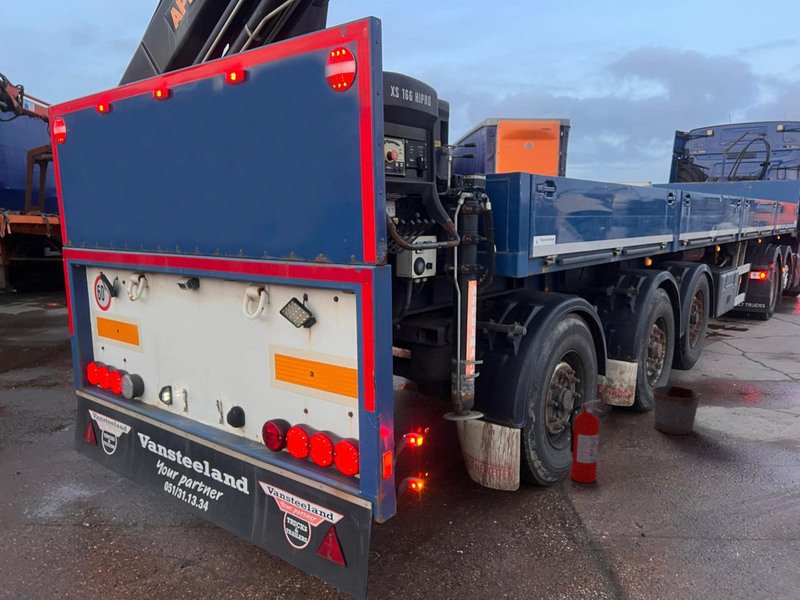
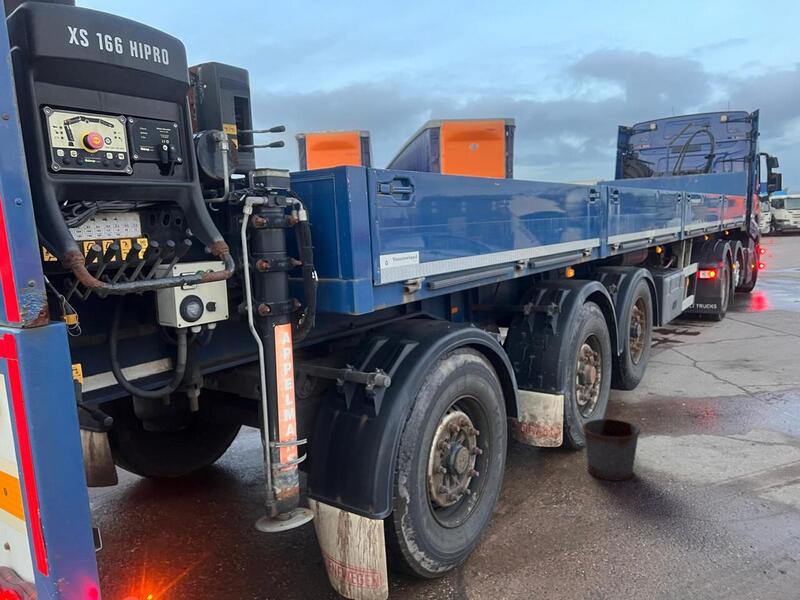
fire extinguisher: present [570,399,602,483] -> none [463,460,505,571]

